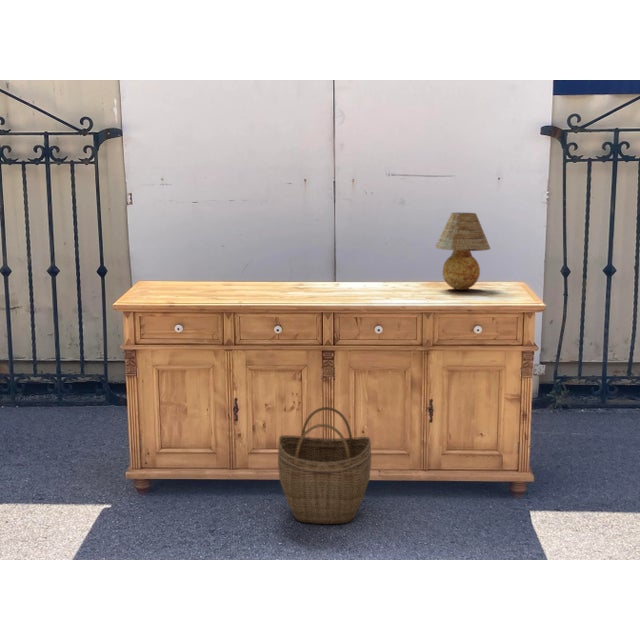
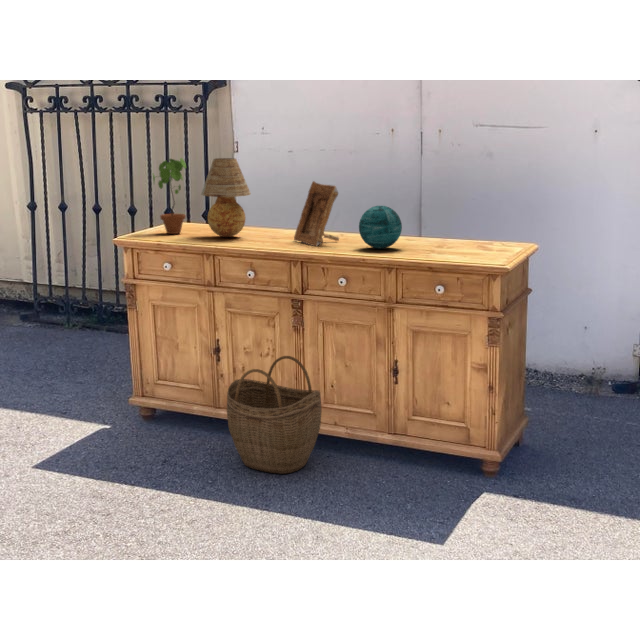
table lamp: present [436,213,490,290] -> present [201,158,251,237]
potted plant: none [138,215,174,294] -> present [153,158,186,234]
picture frame: none [304,235,356,298] -> present [294,181,339,246]
decorative orb: none [386,257,426,297] -> present [359,206,402,249]

